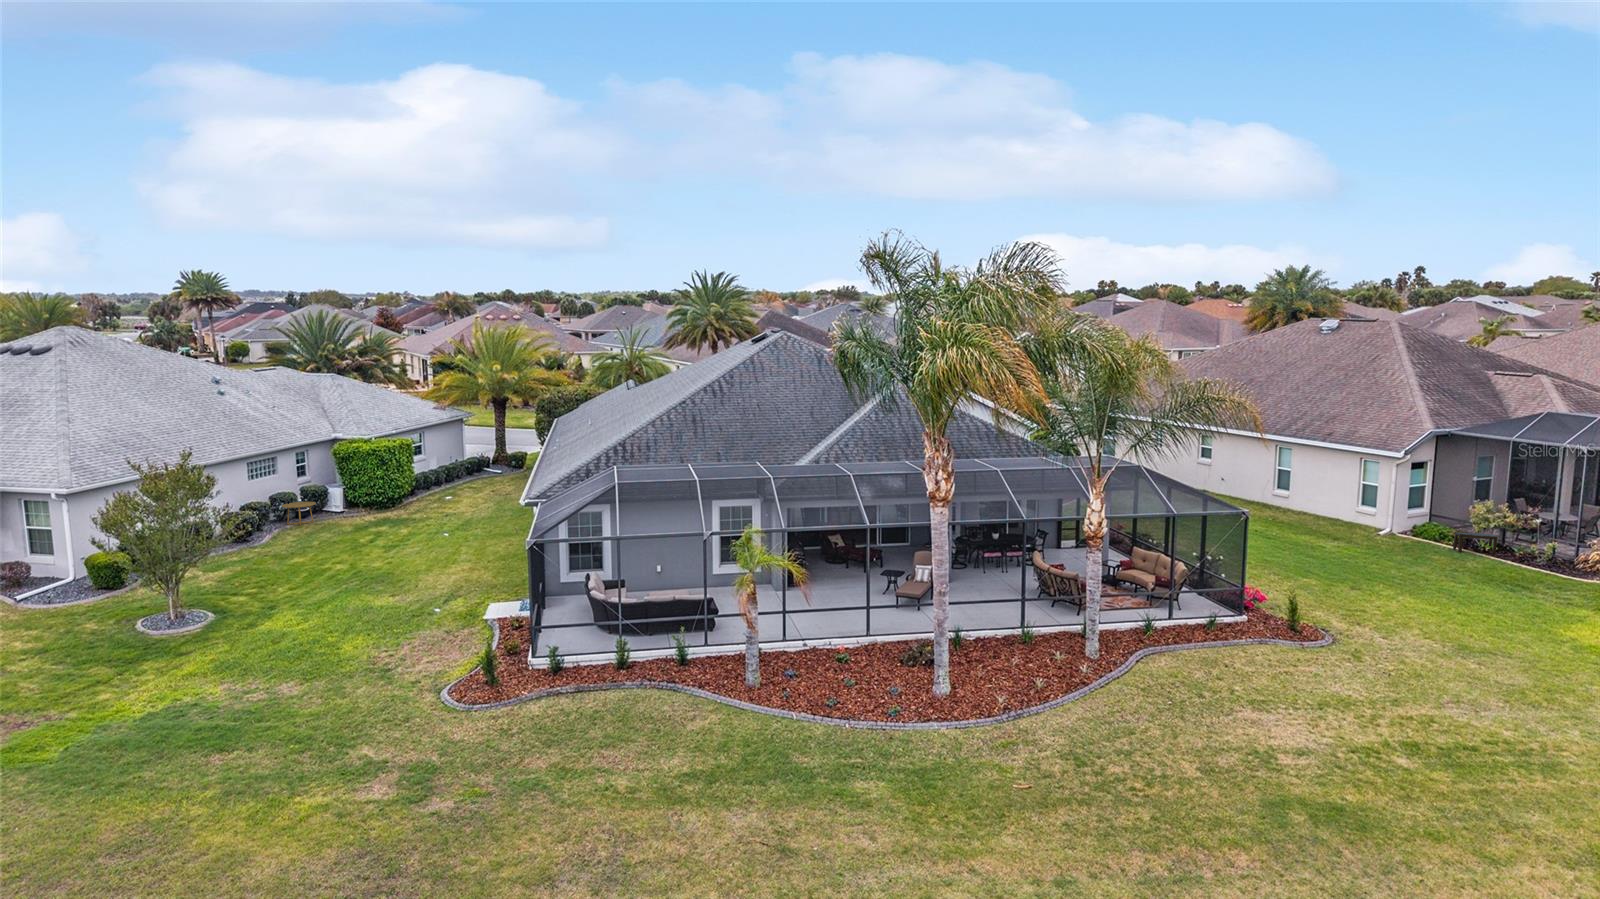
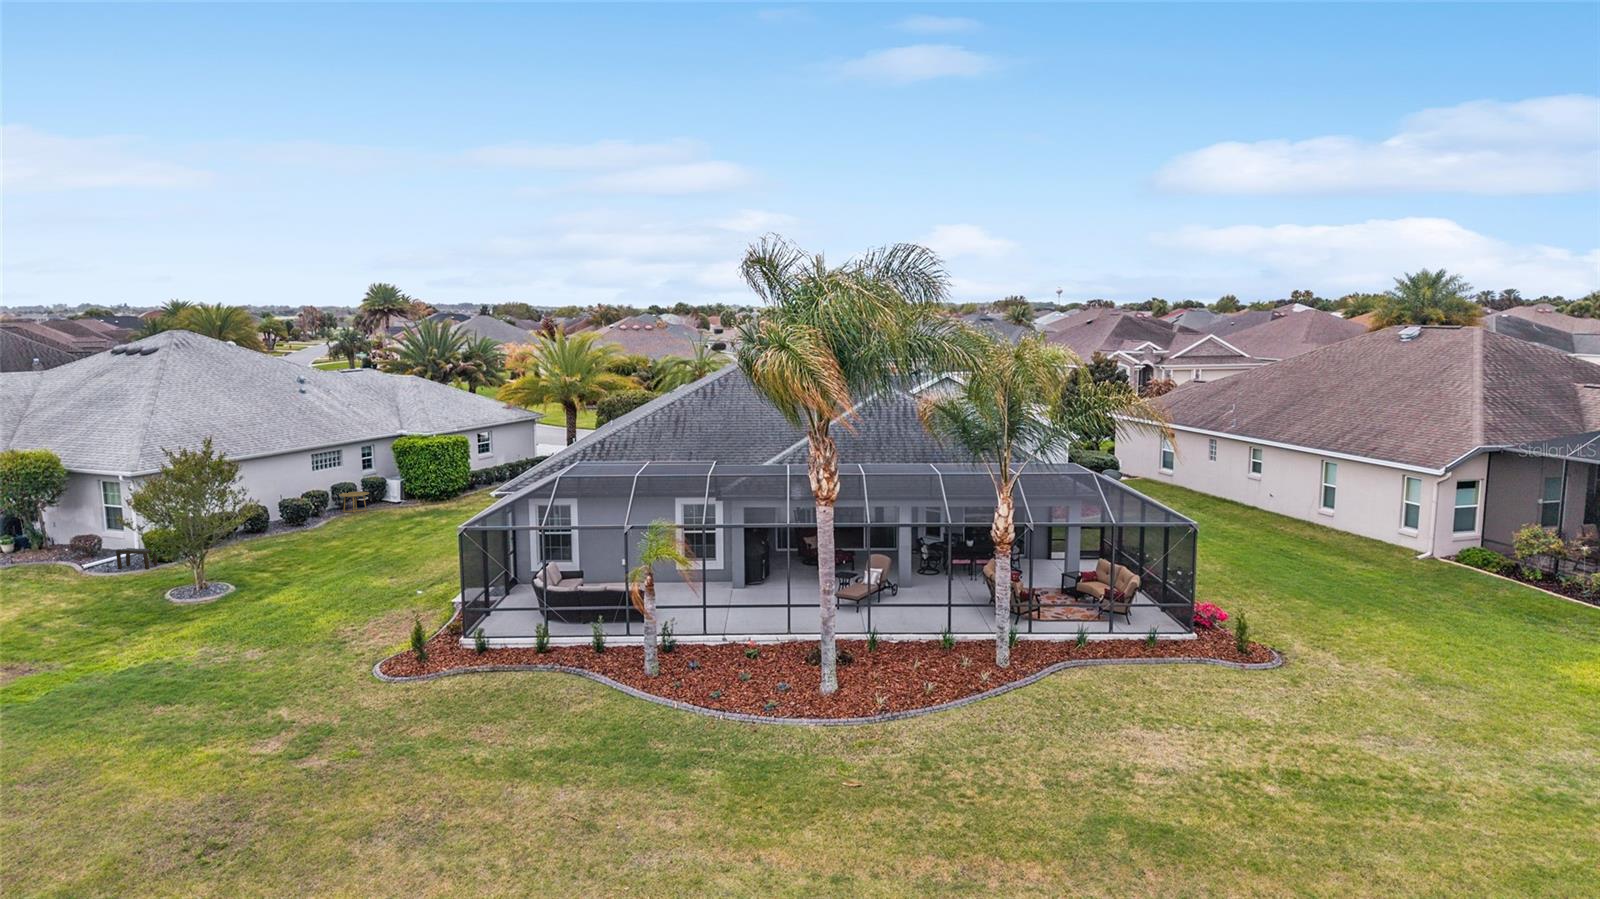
bench: present [1453,532,1498,554] -> present [116,548,158,570]

